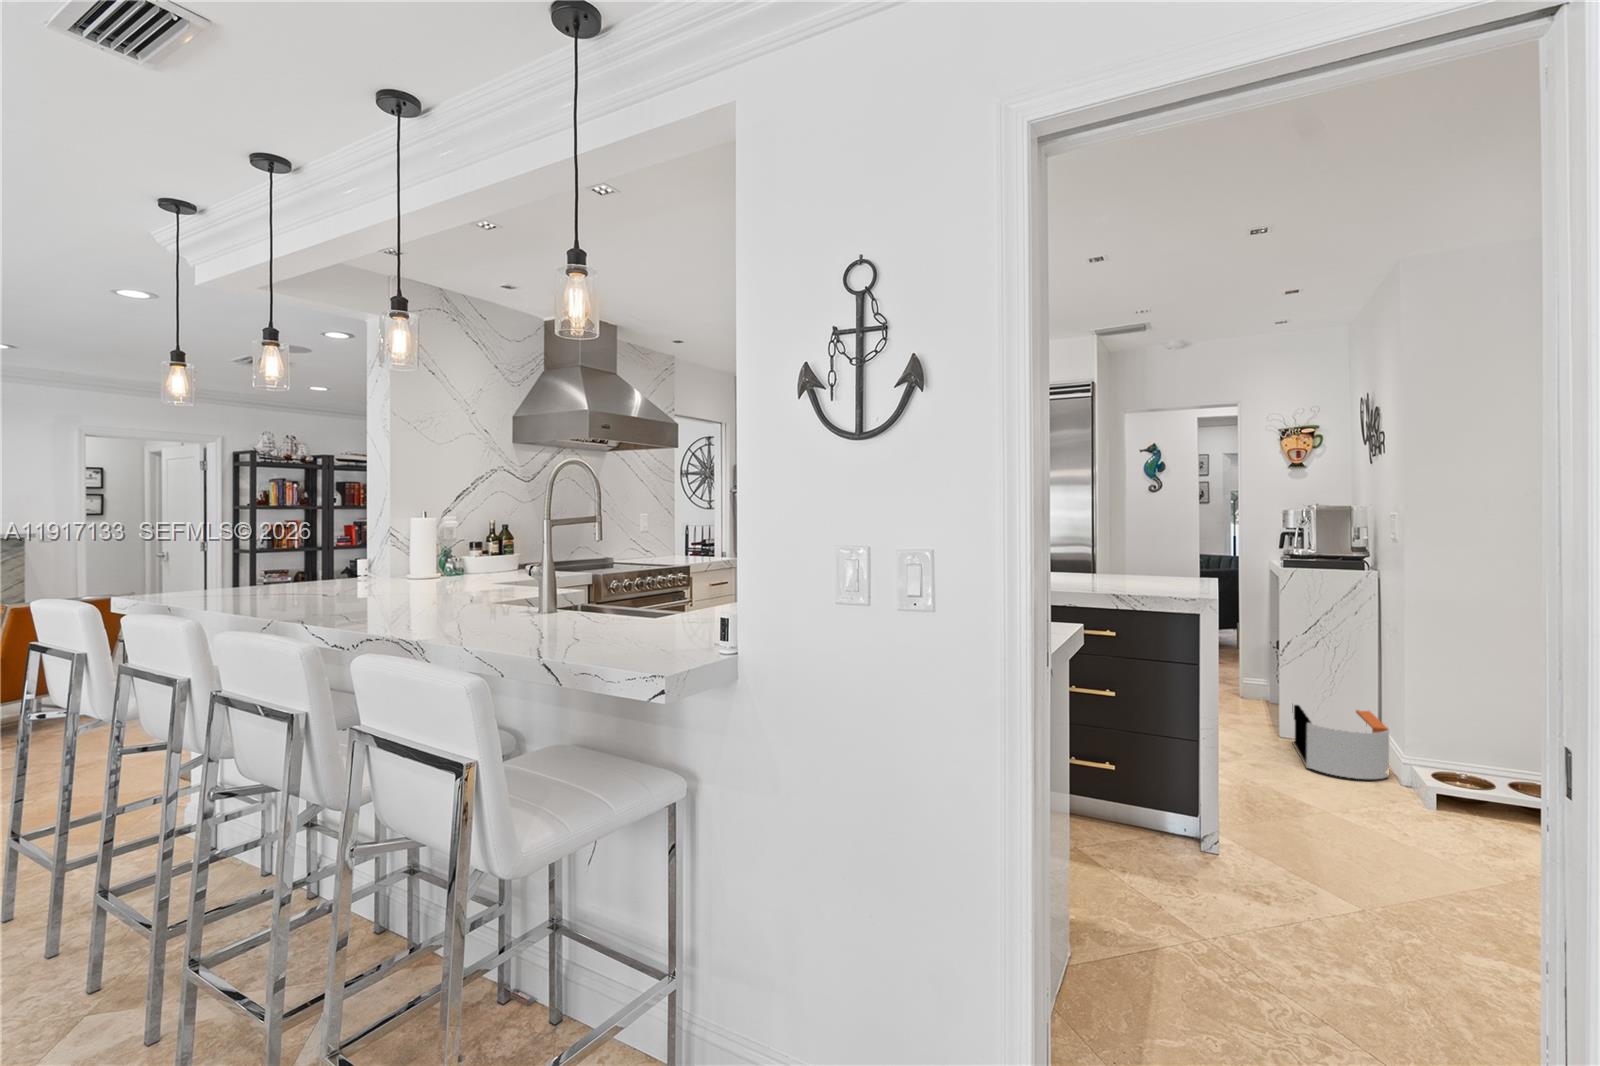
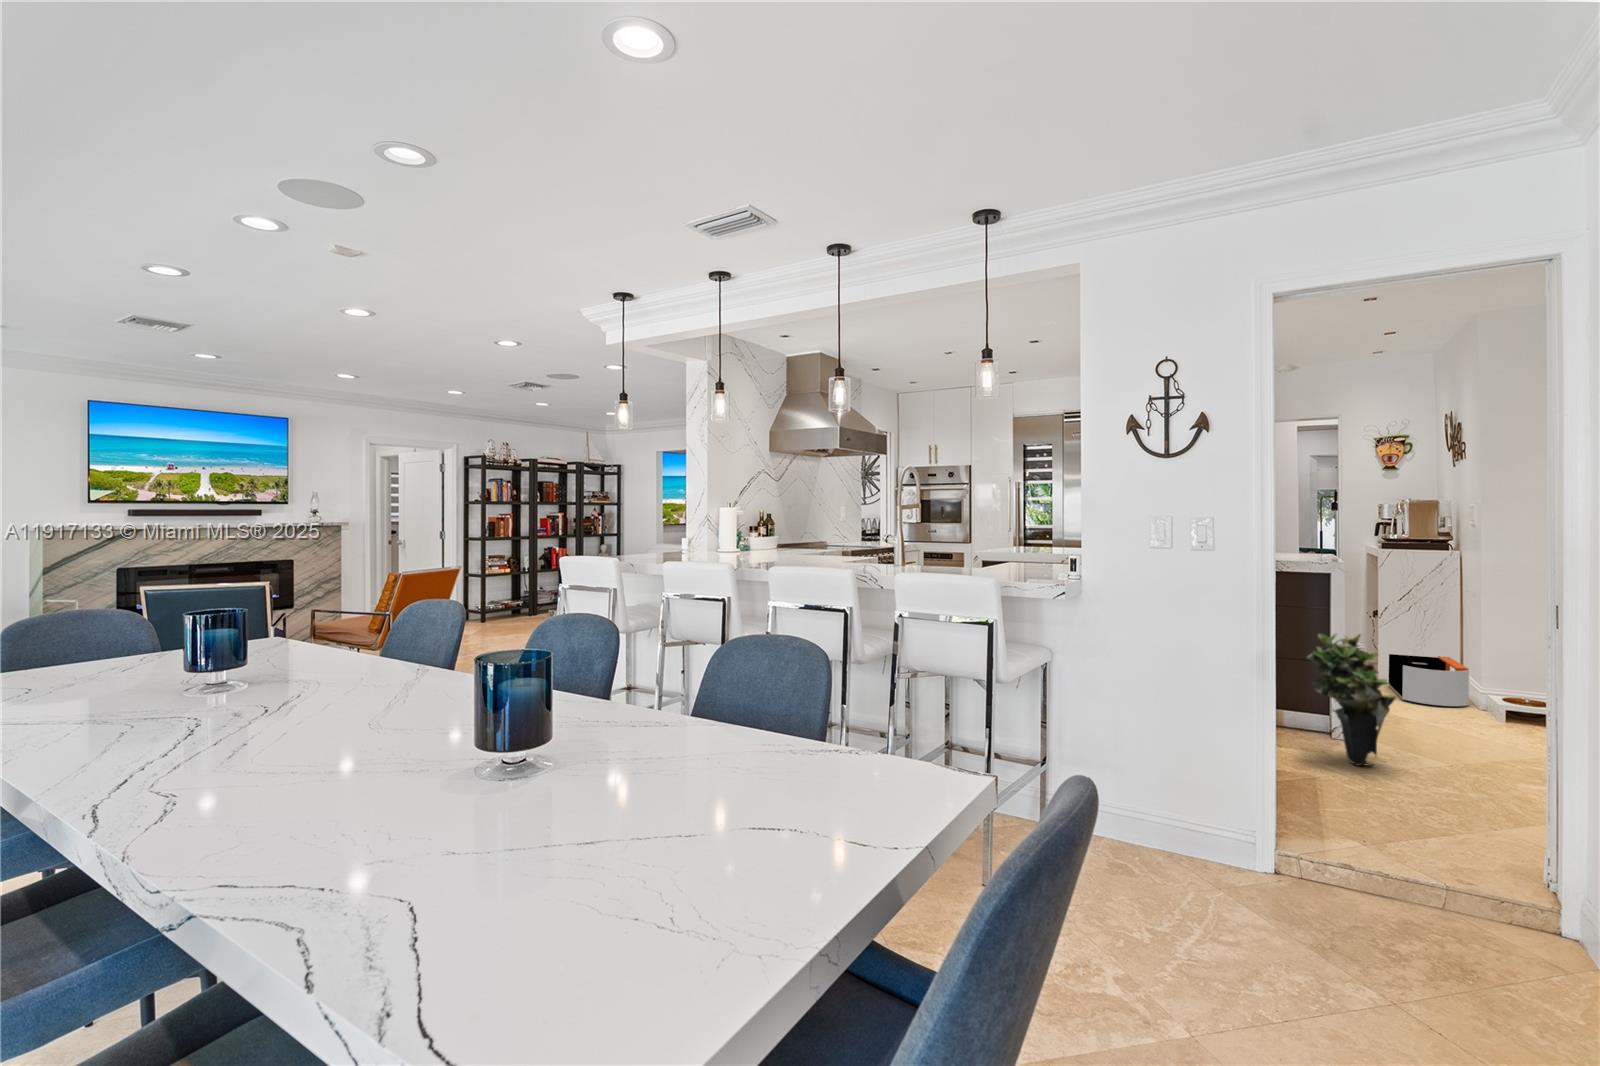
potted plant: none [1160,703,1286,911] -> present [1307,633,1396,766]

